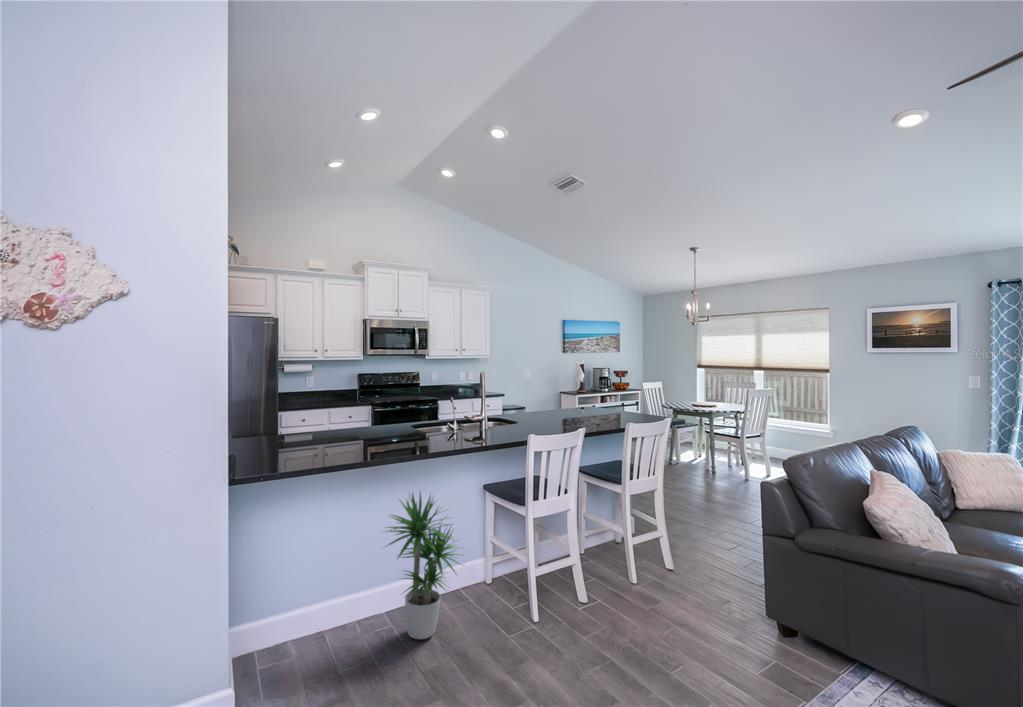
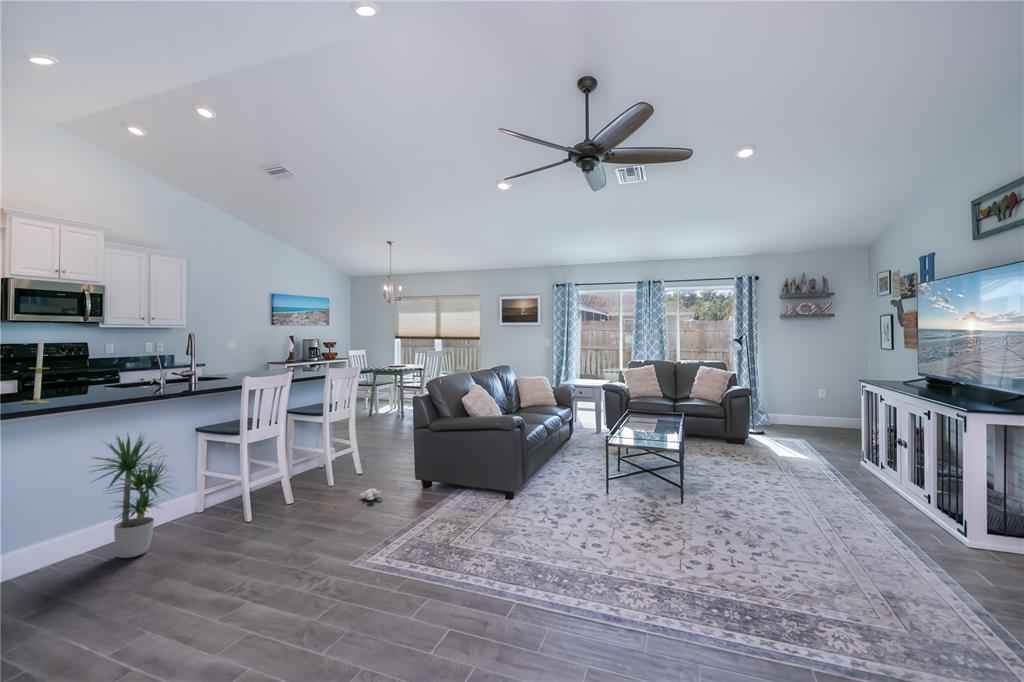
candle: none [334,387,354,456] -> present [24,340,48,403]
plush toy: none [639,610,712,634] -> present [335,489,382,505]

